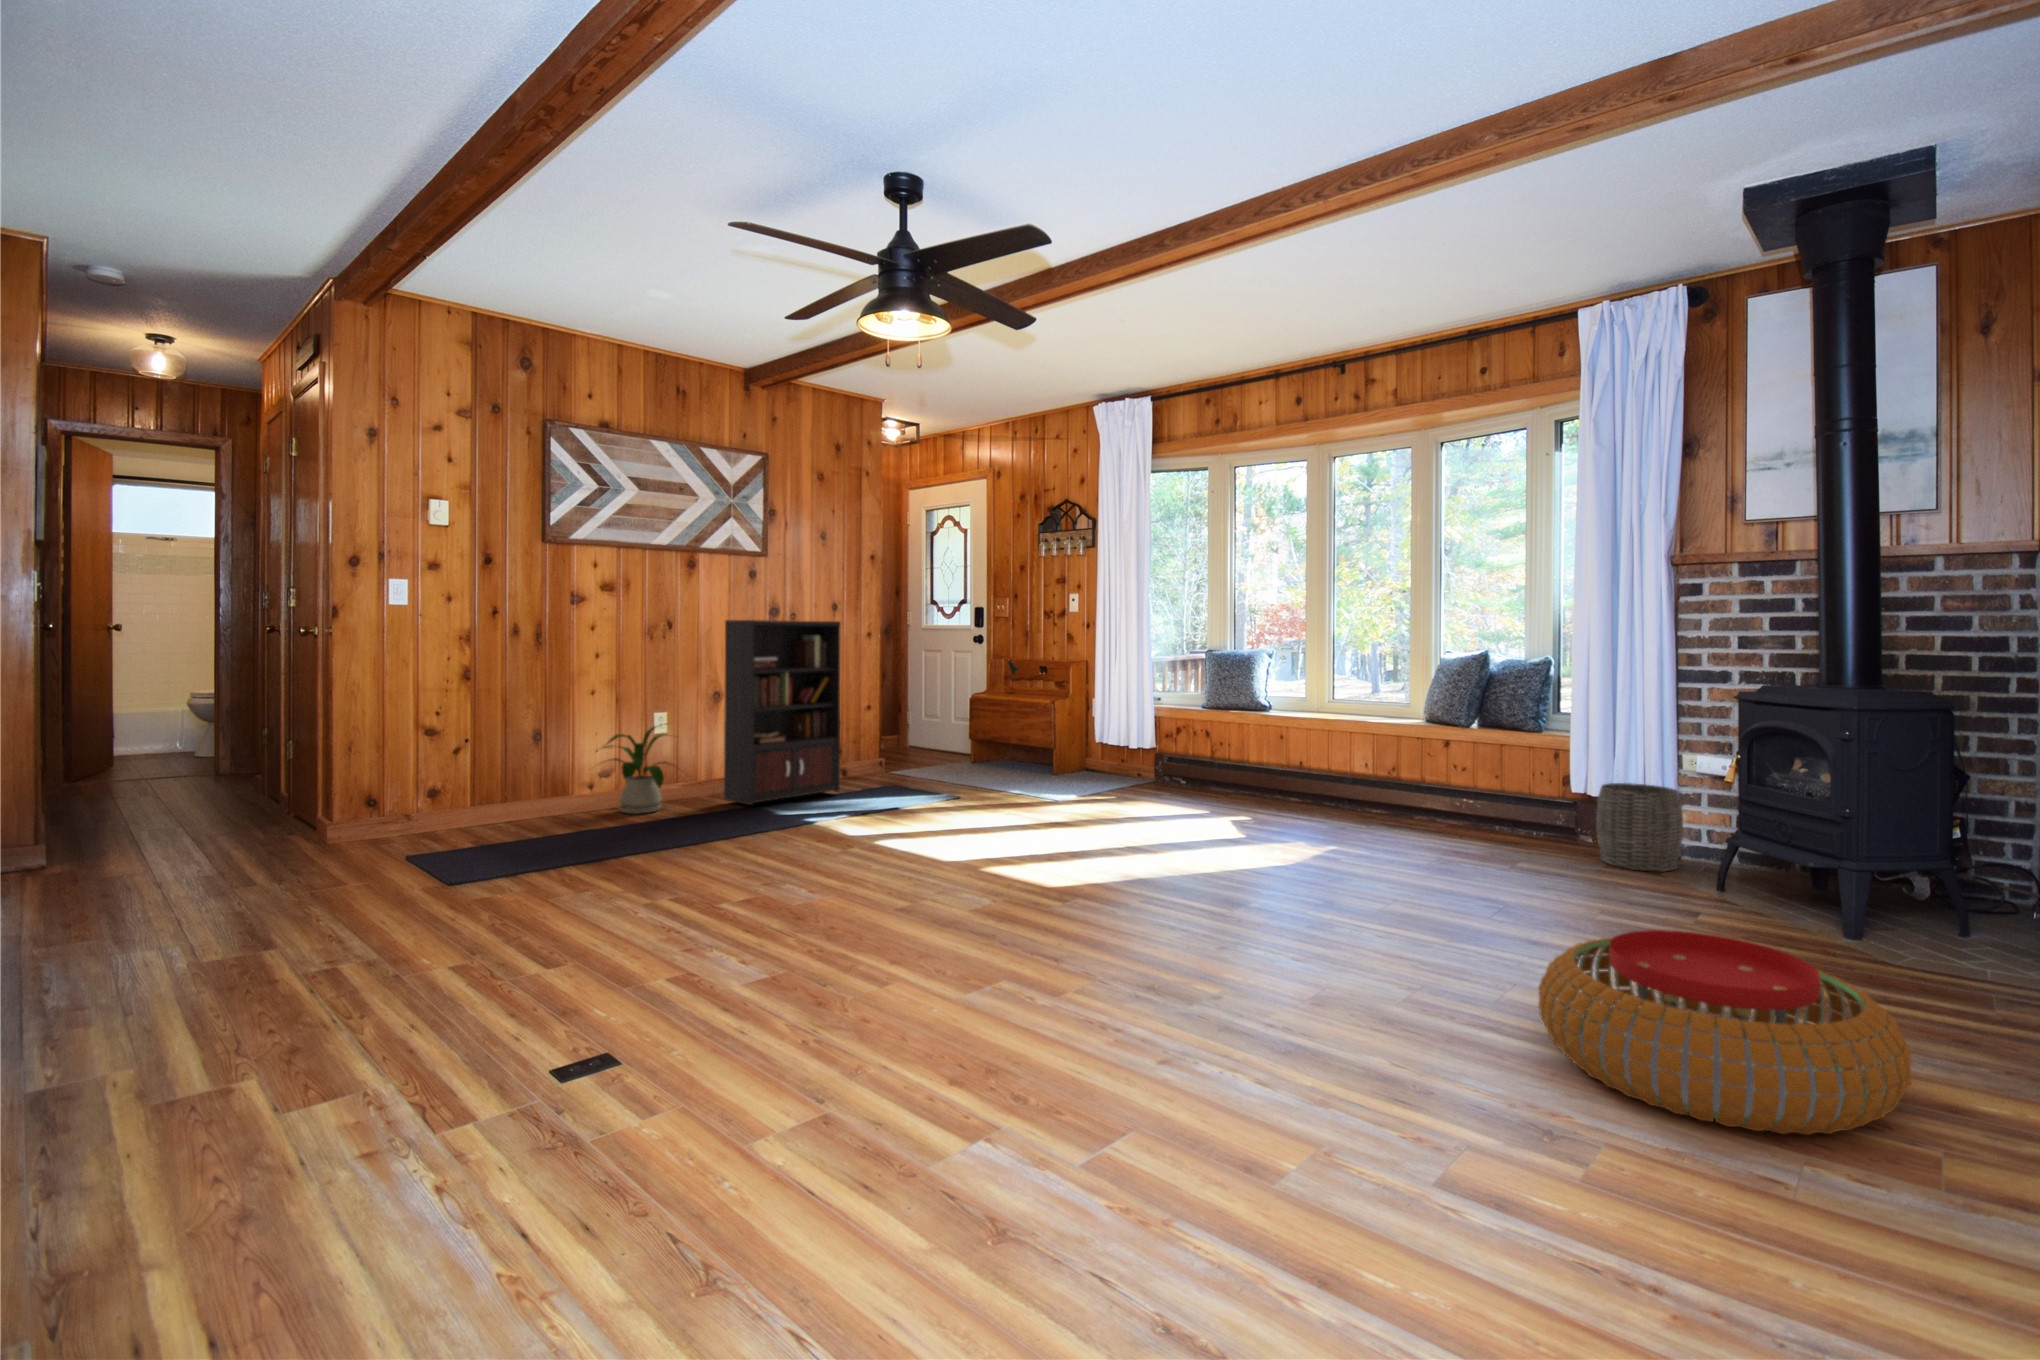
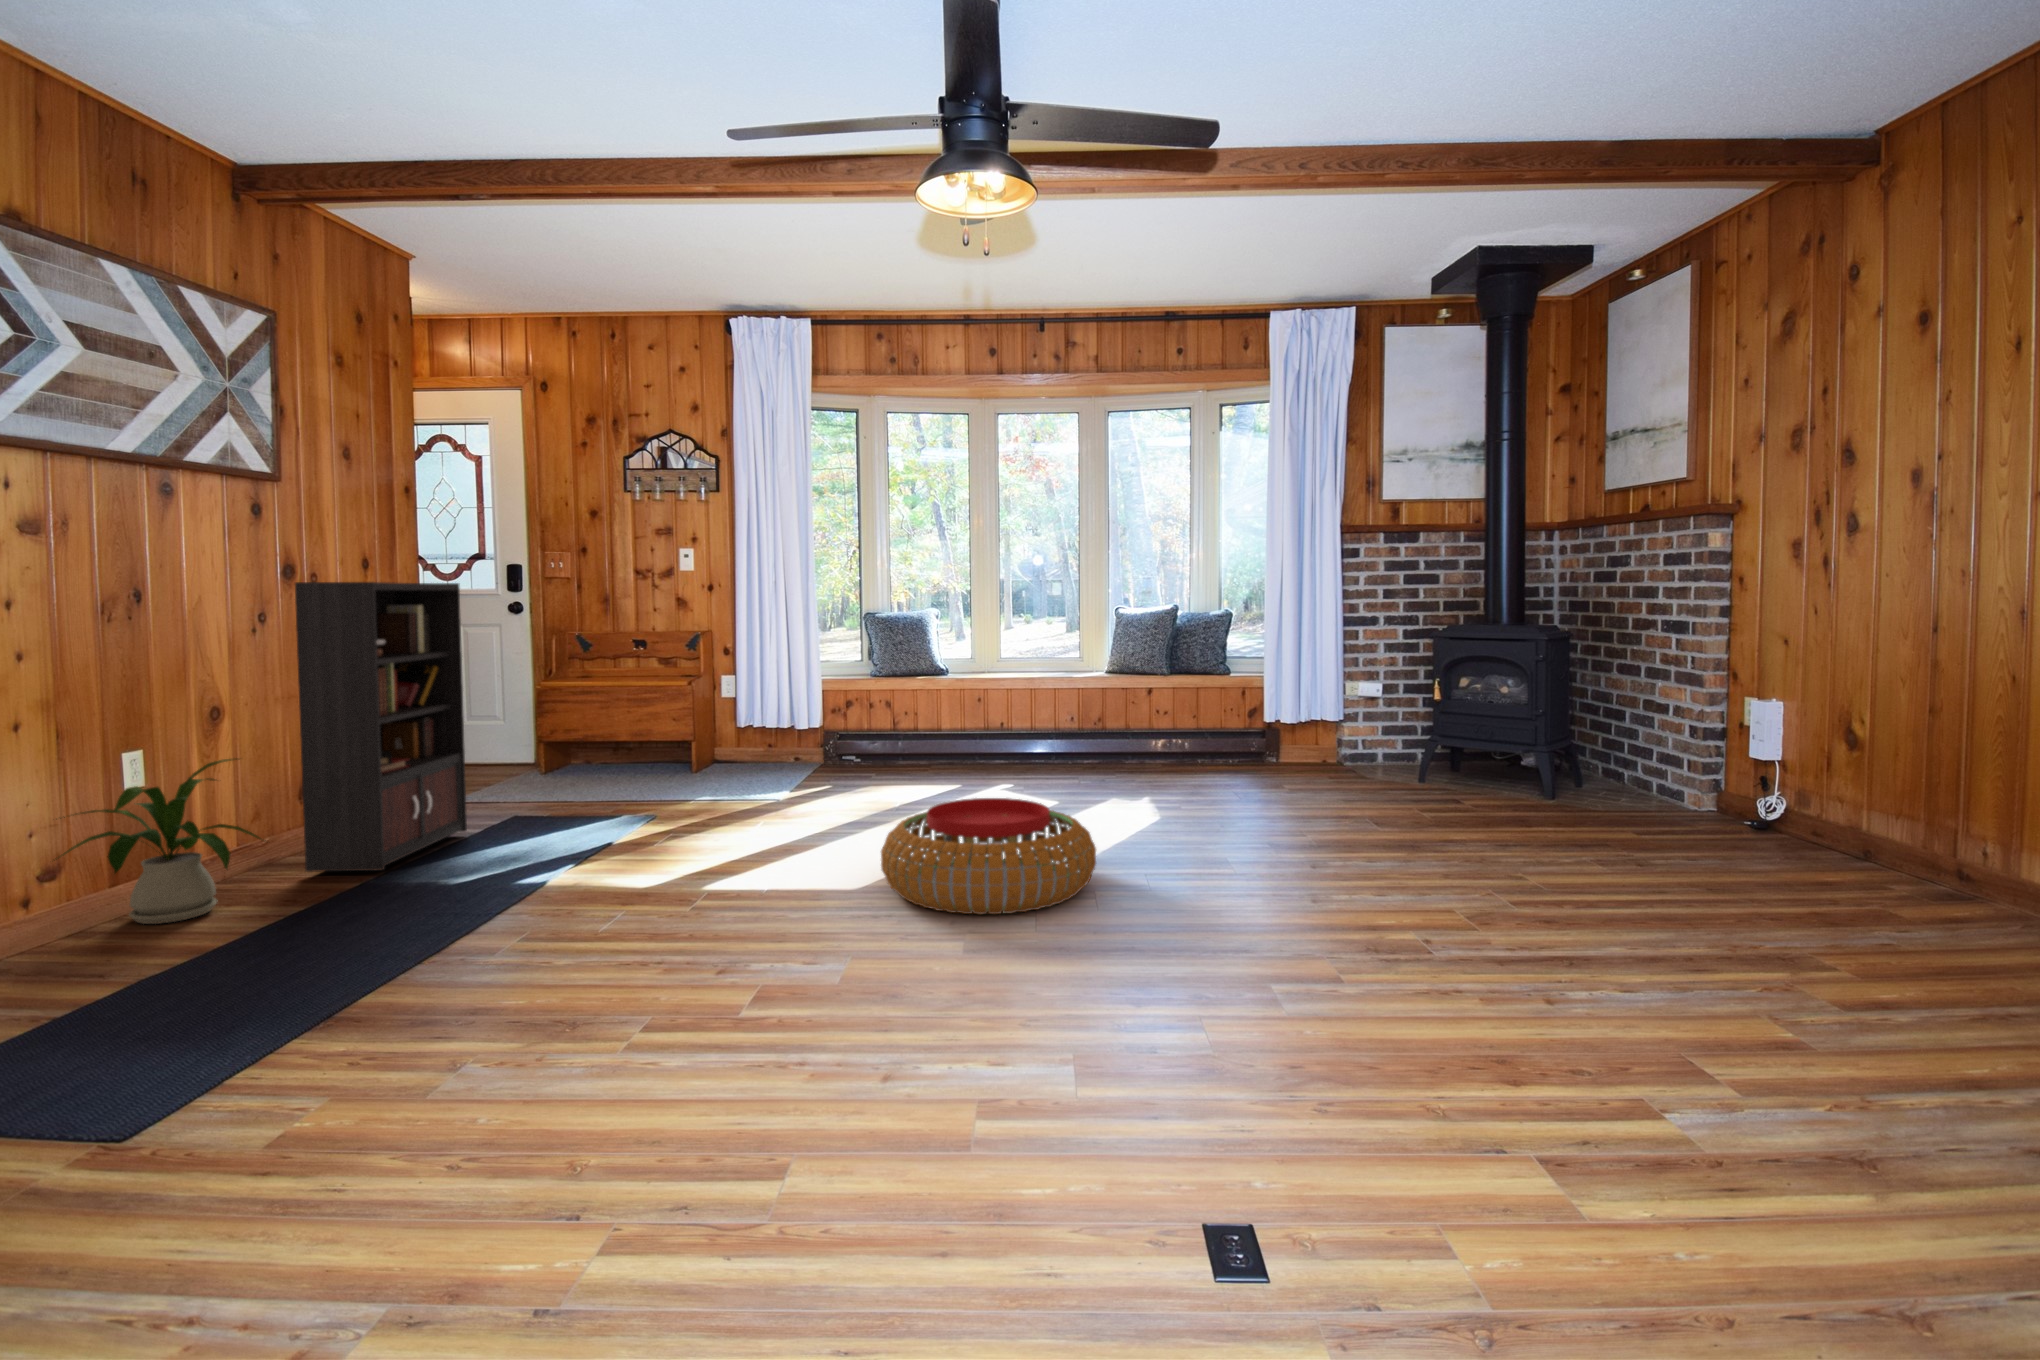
woven basket: present [1596,783,1683,871] -> none [1308,711,1372,780]
pouf: present [1538,930,1911,1135] -> present [881,798,1096,914]

